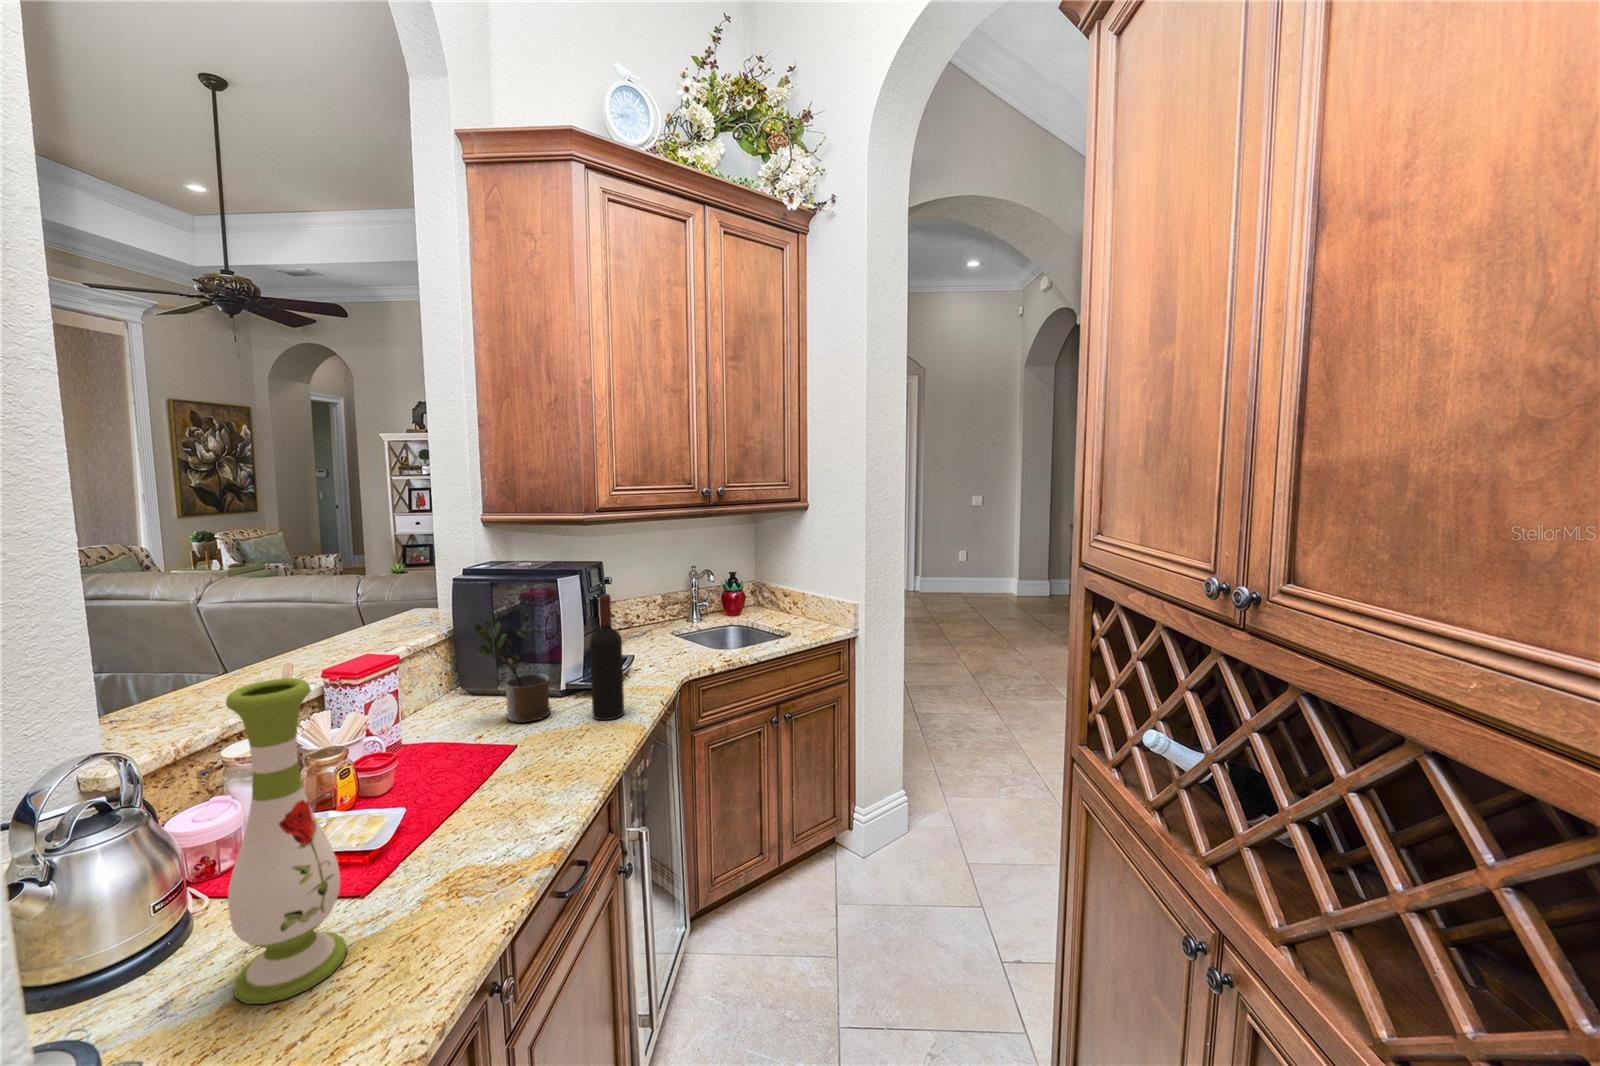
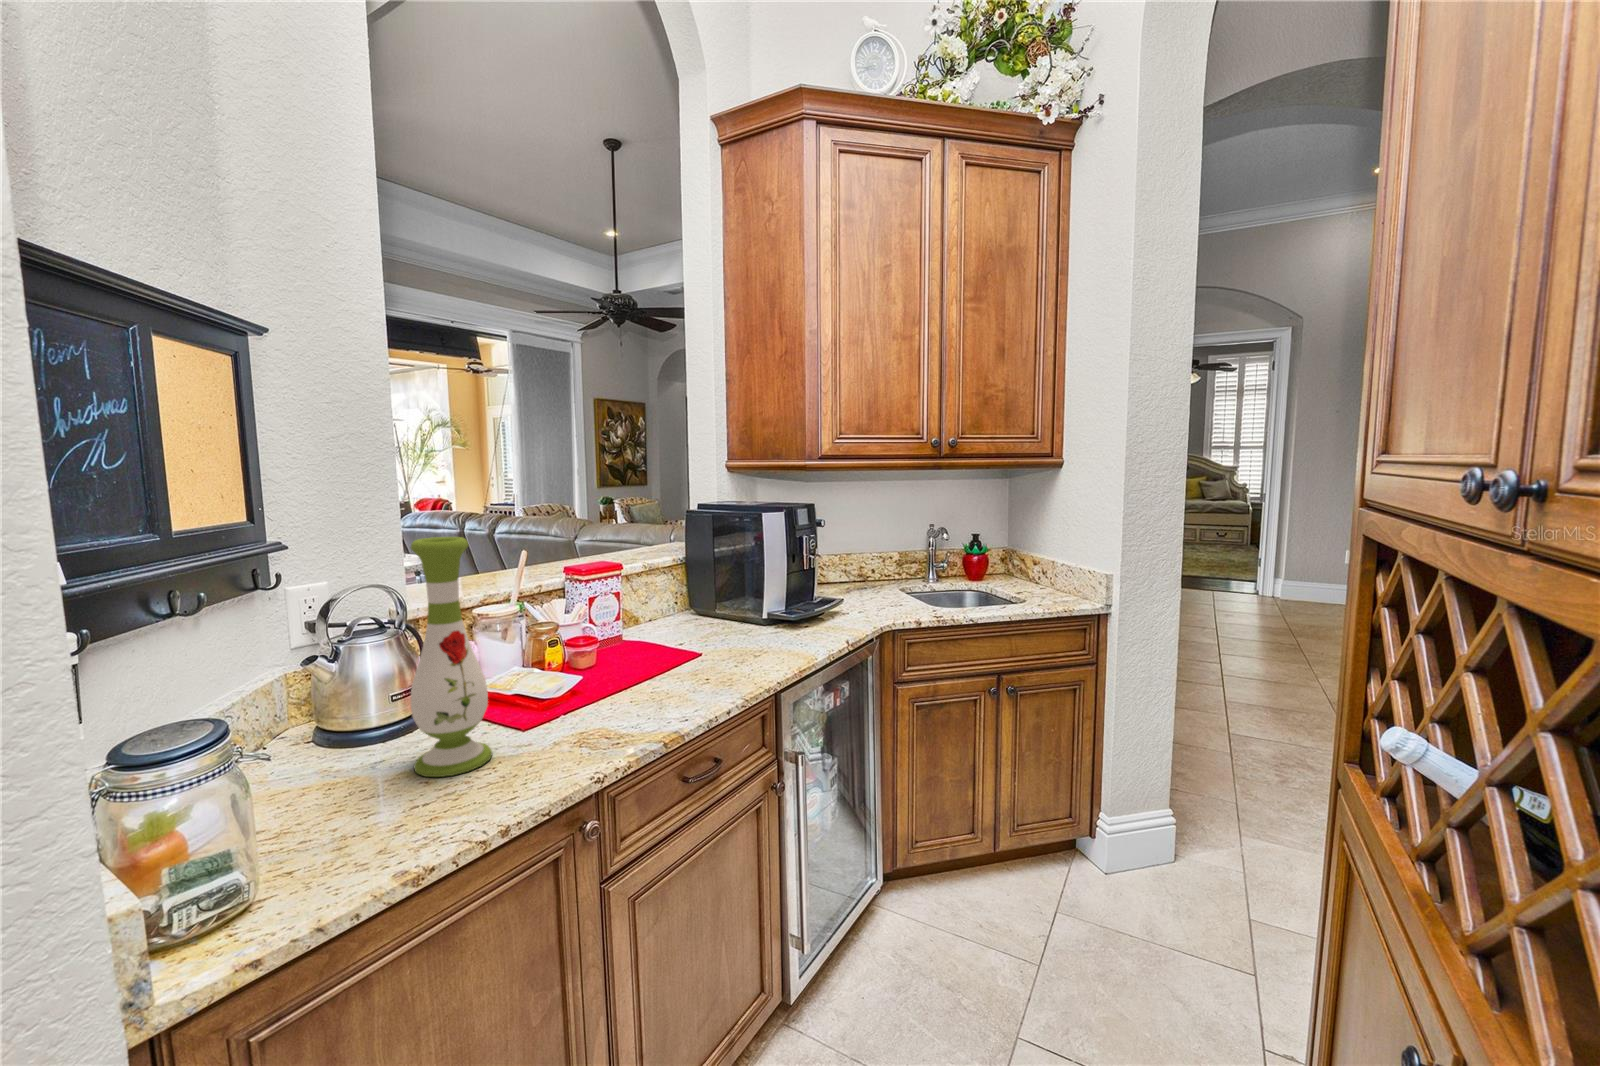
wine bottle: present [590,594,624,720] -> none [777,528,807,649]
potted plant: present [474,615,550,723] -> none [684,544,747,640]

